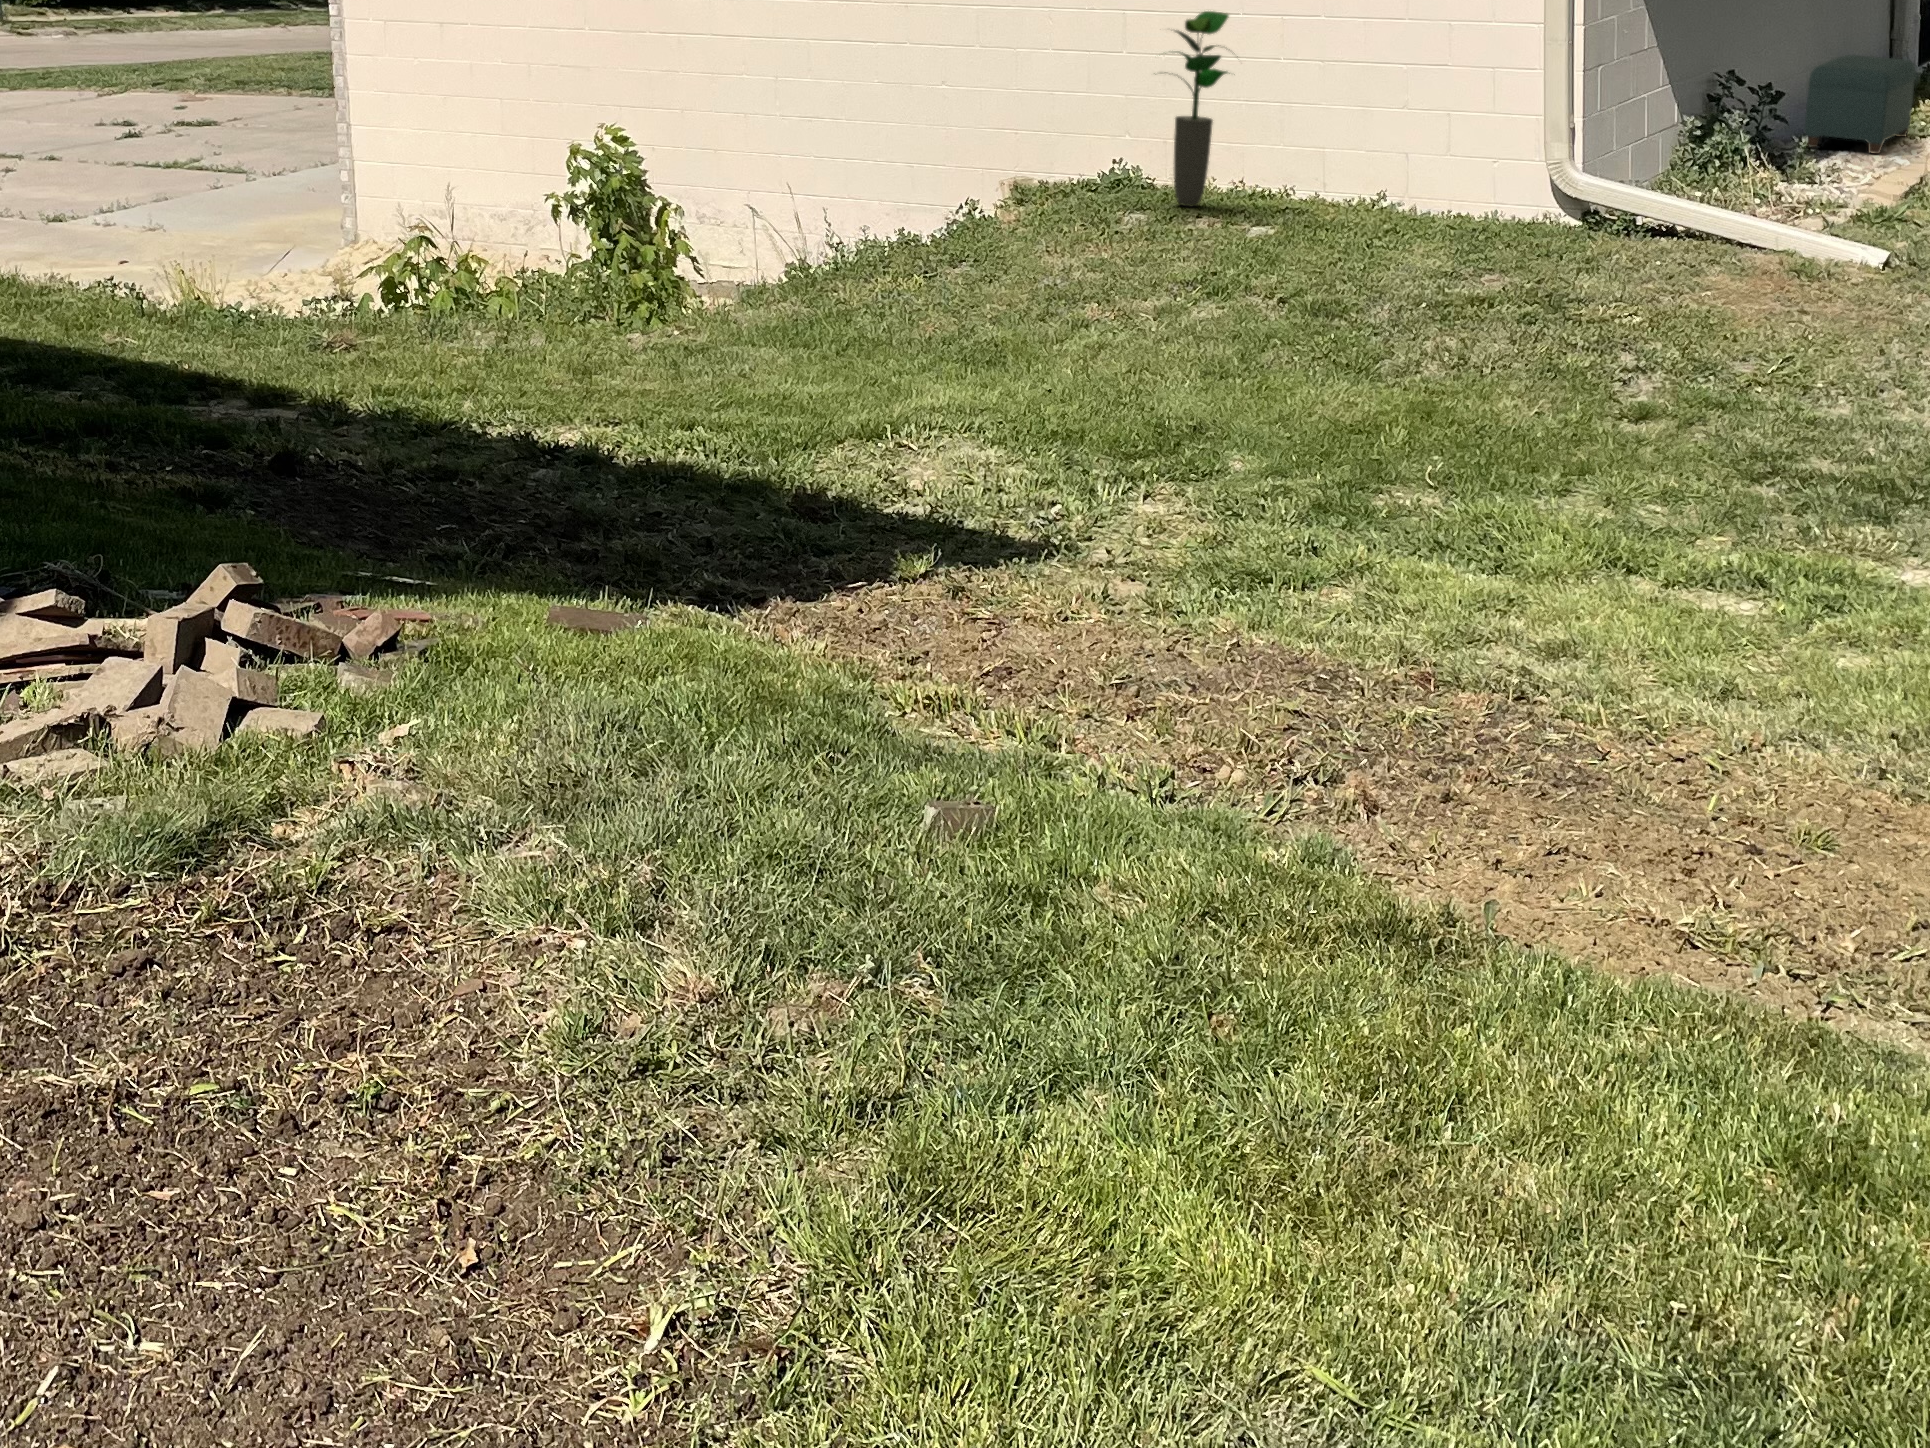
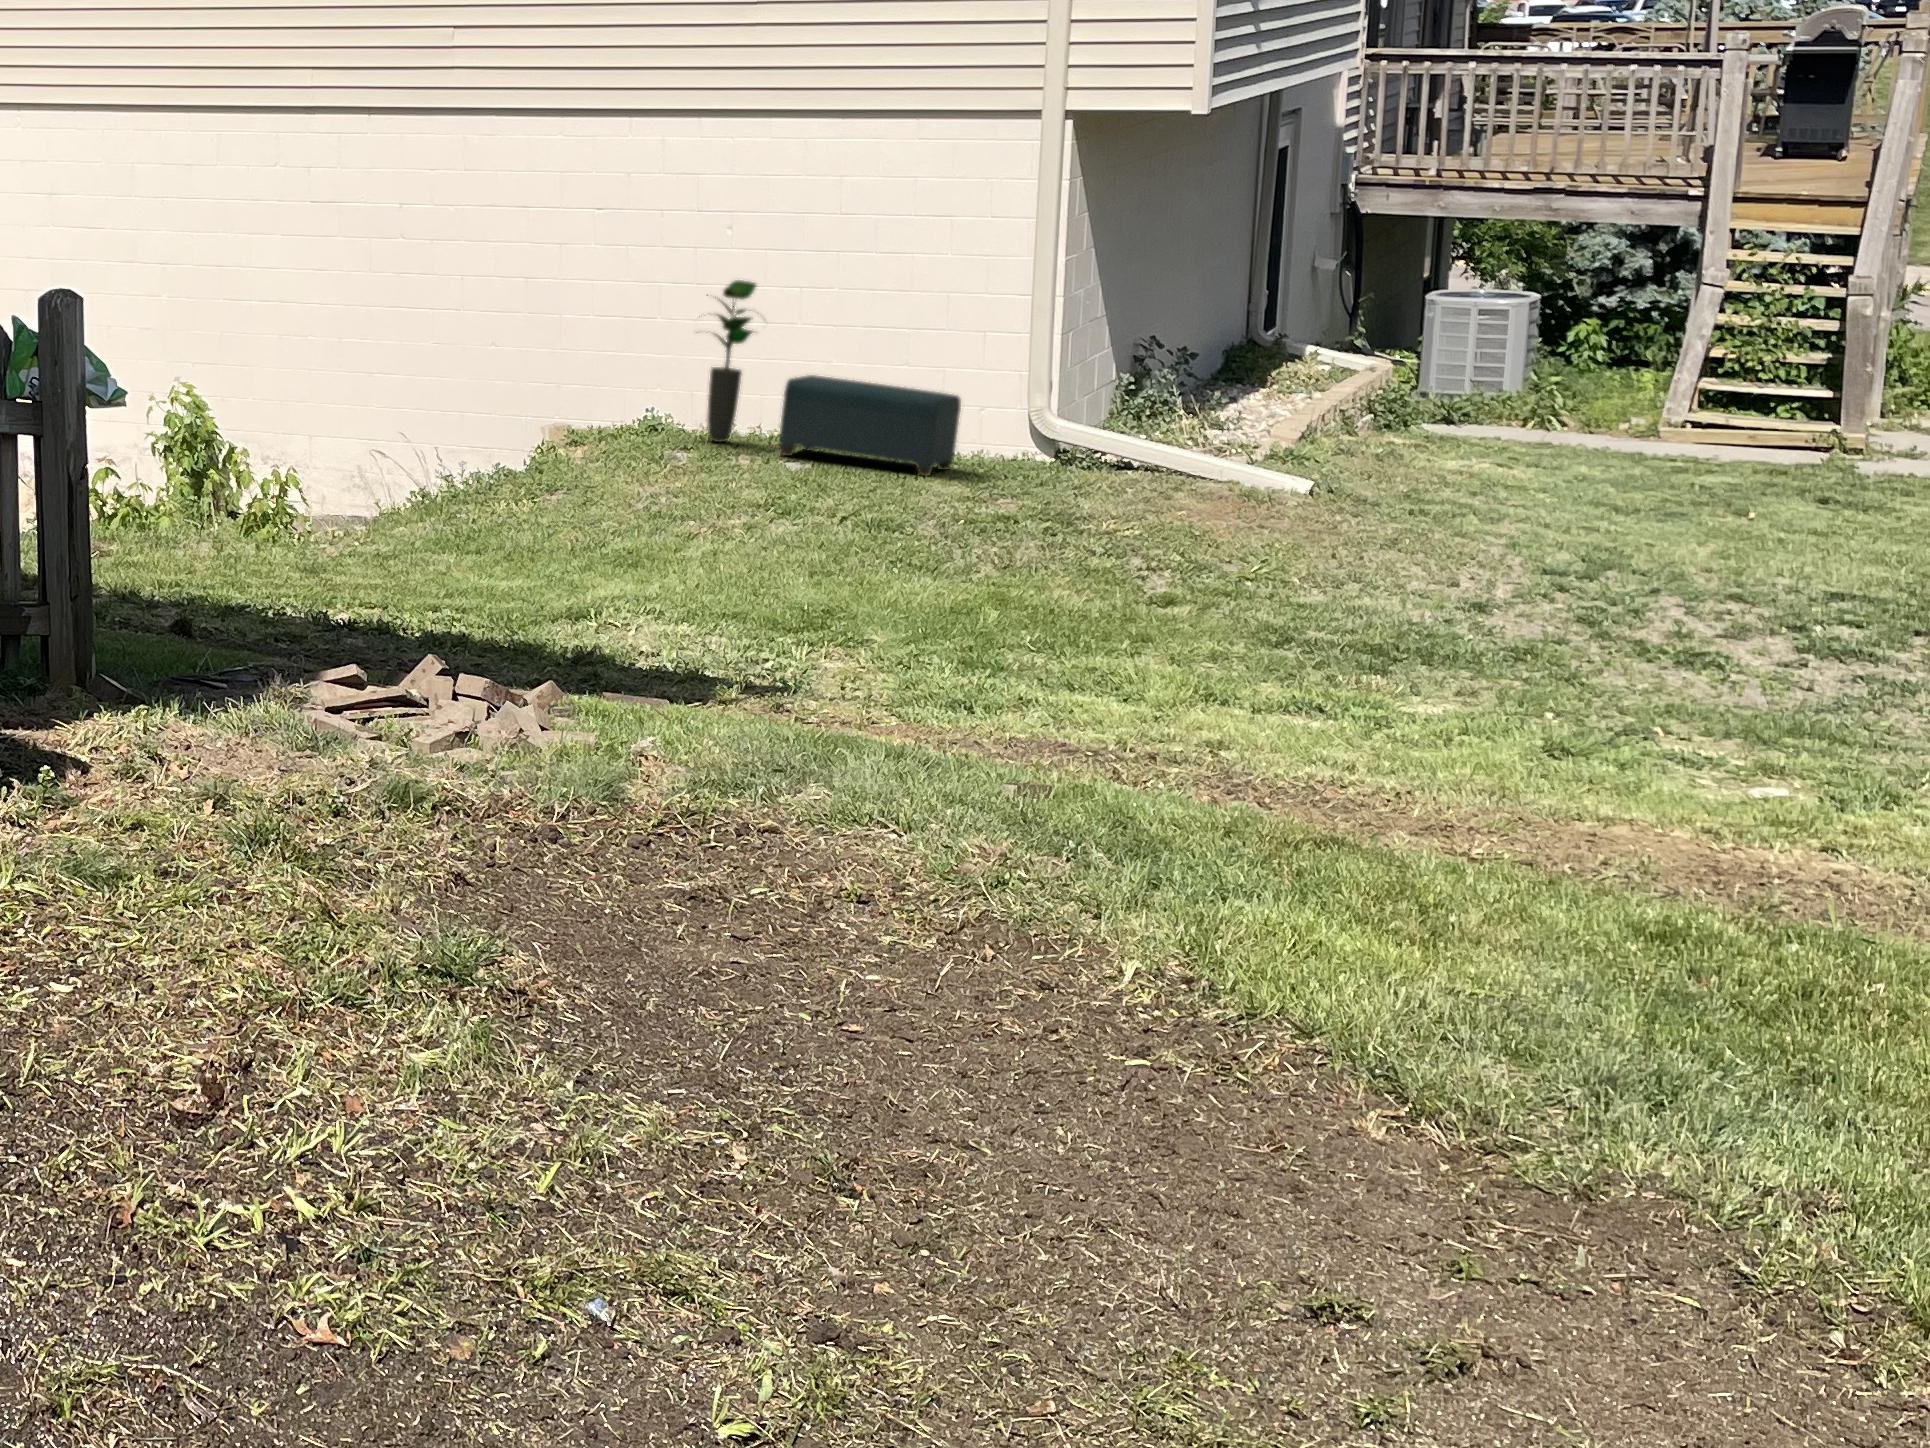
bench: present [1805,55,1916,154] -> present [779,375,961,476]

